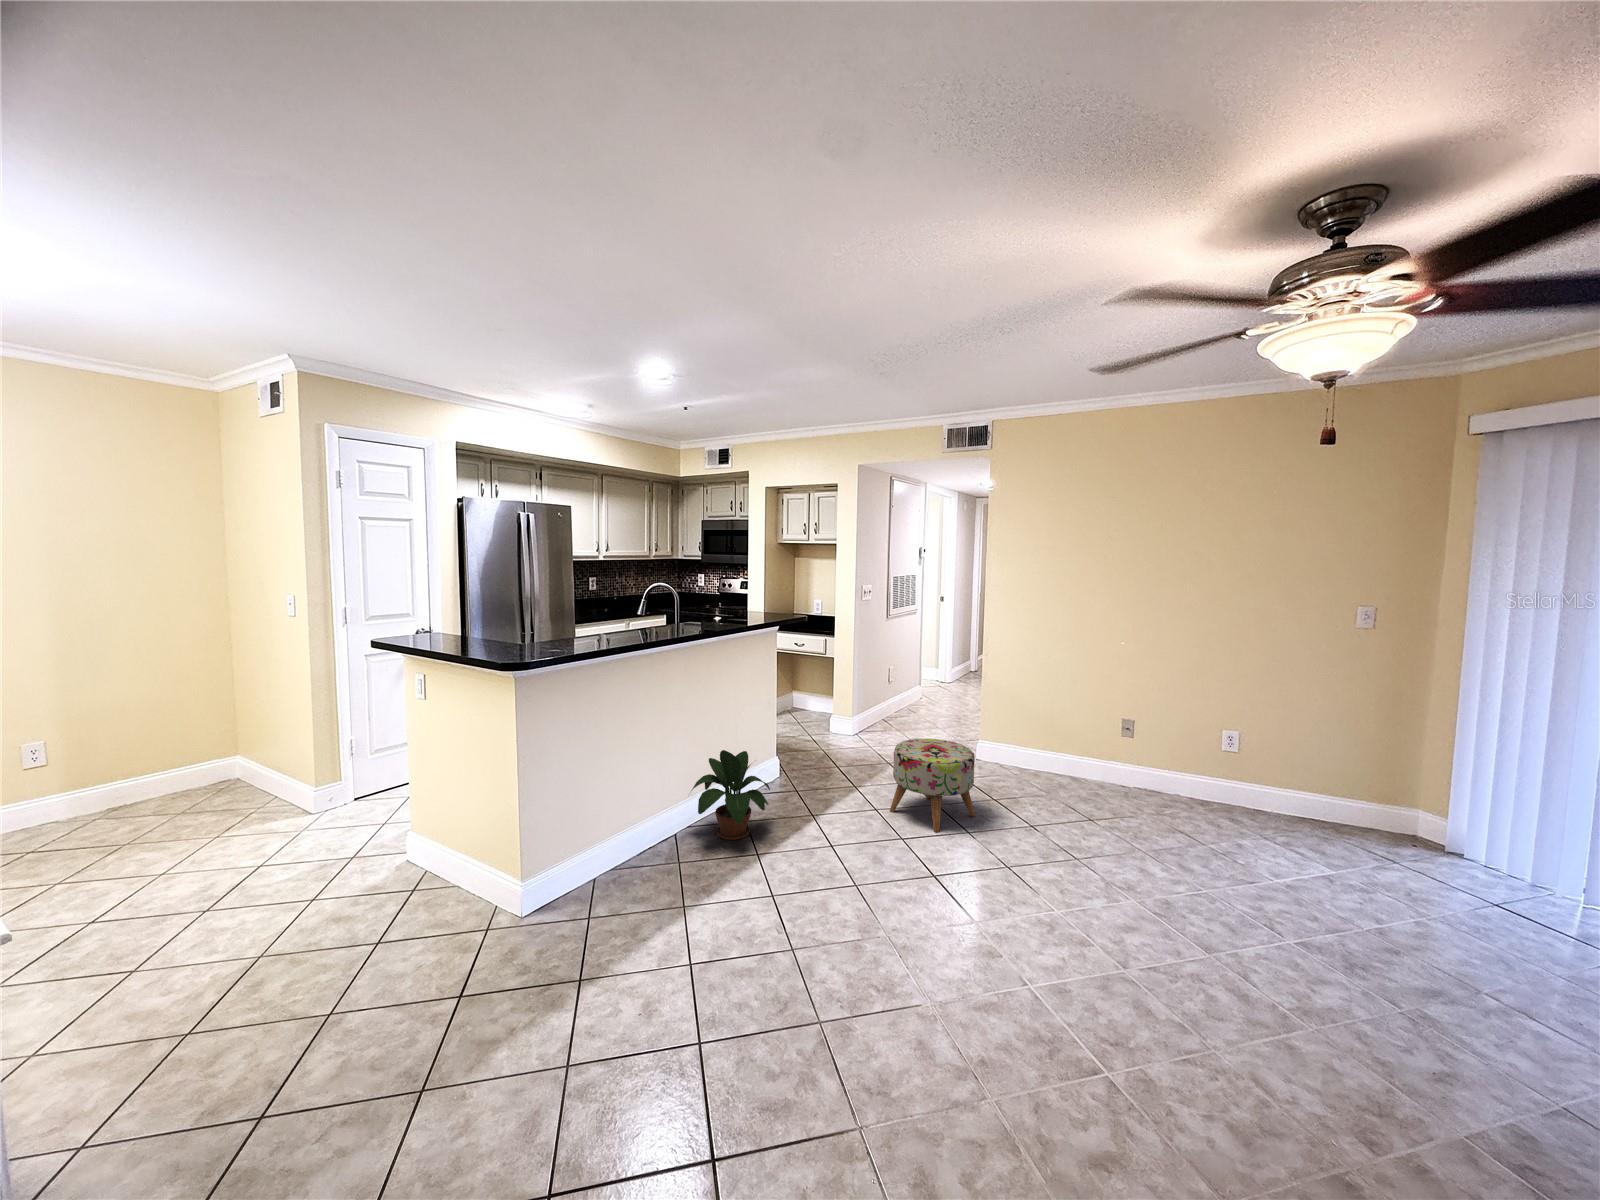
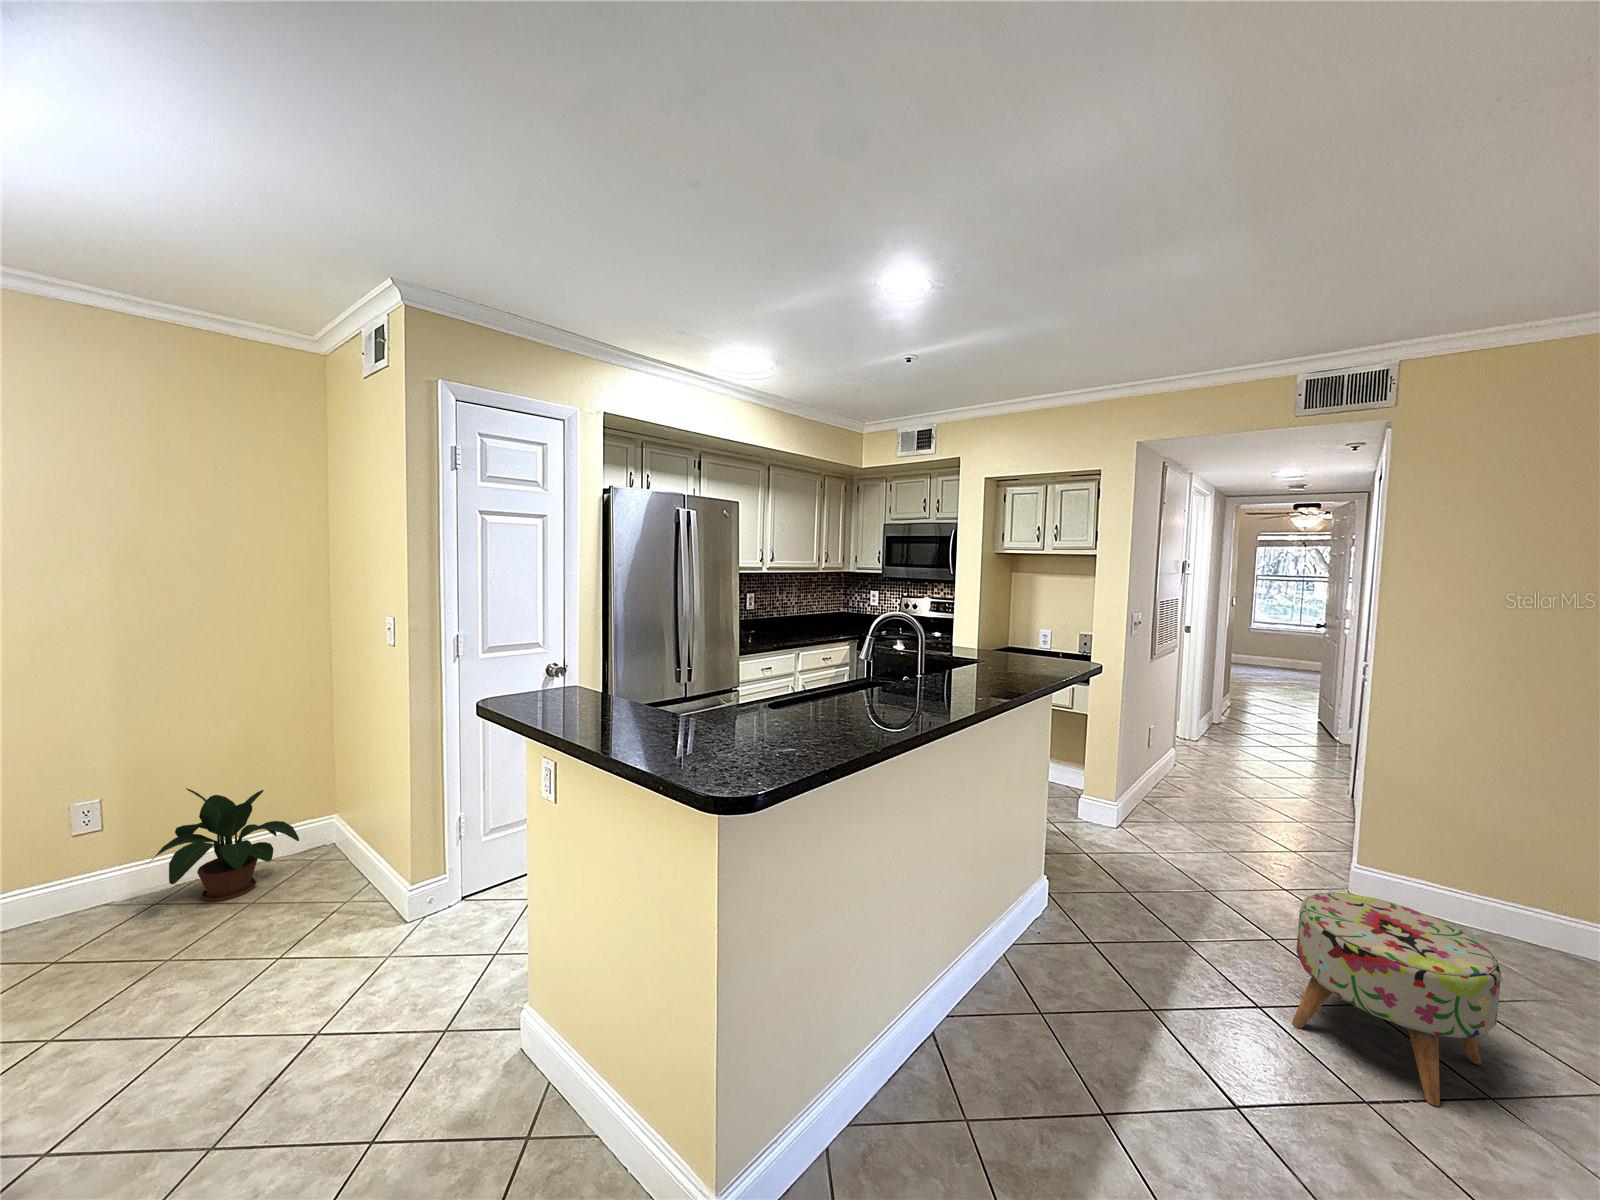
potted plant: present [691,750,770,840] -> present [151,788,299,902]

